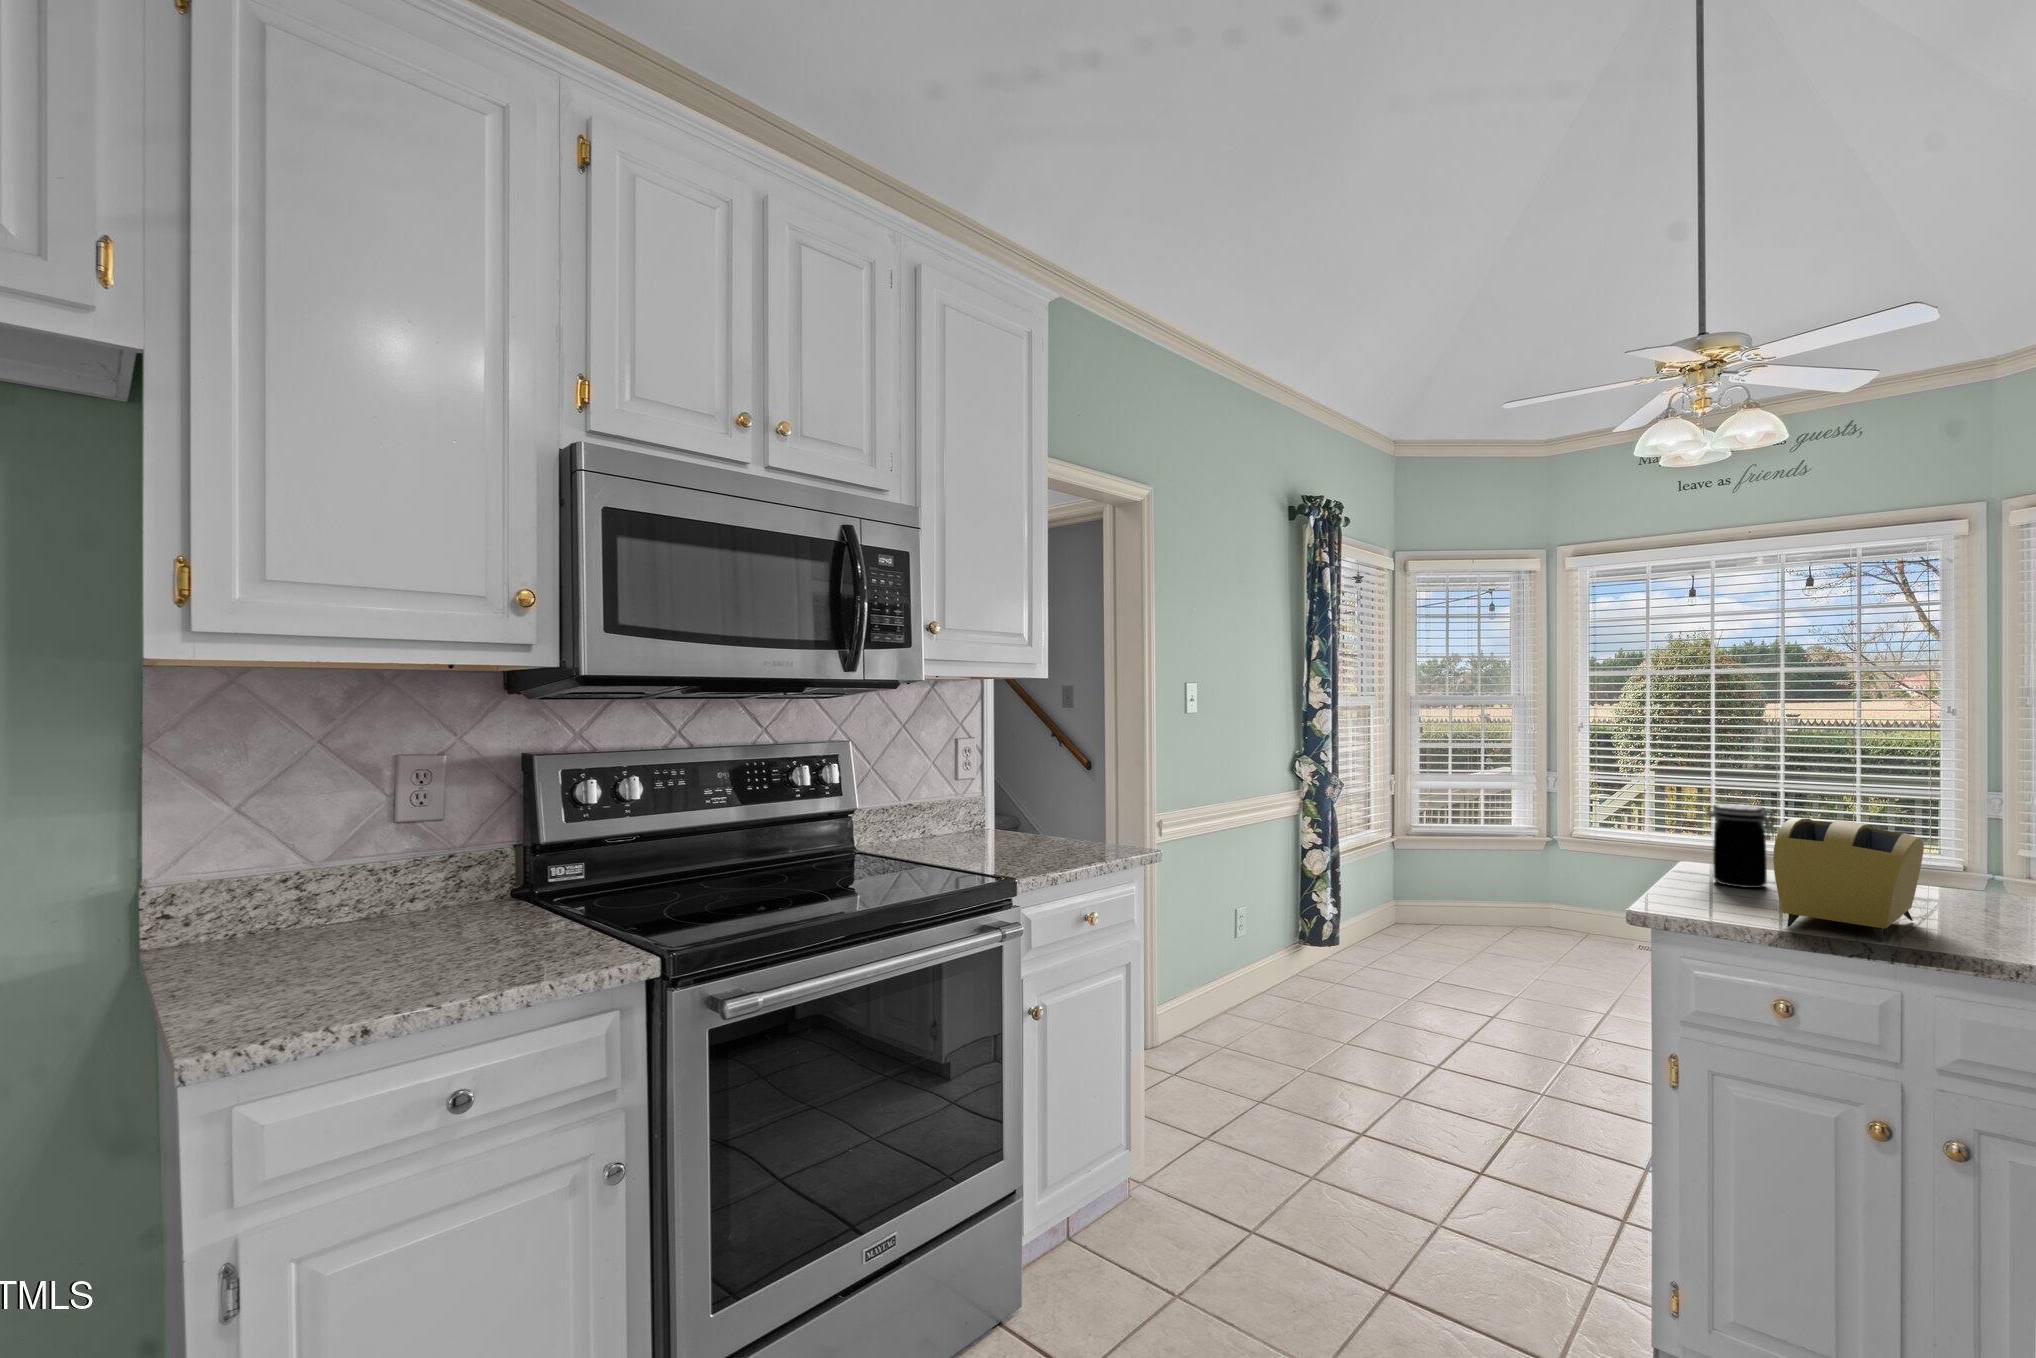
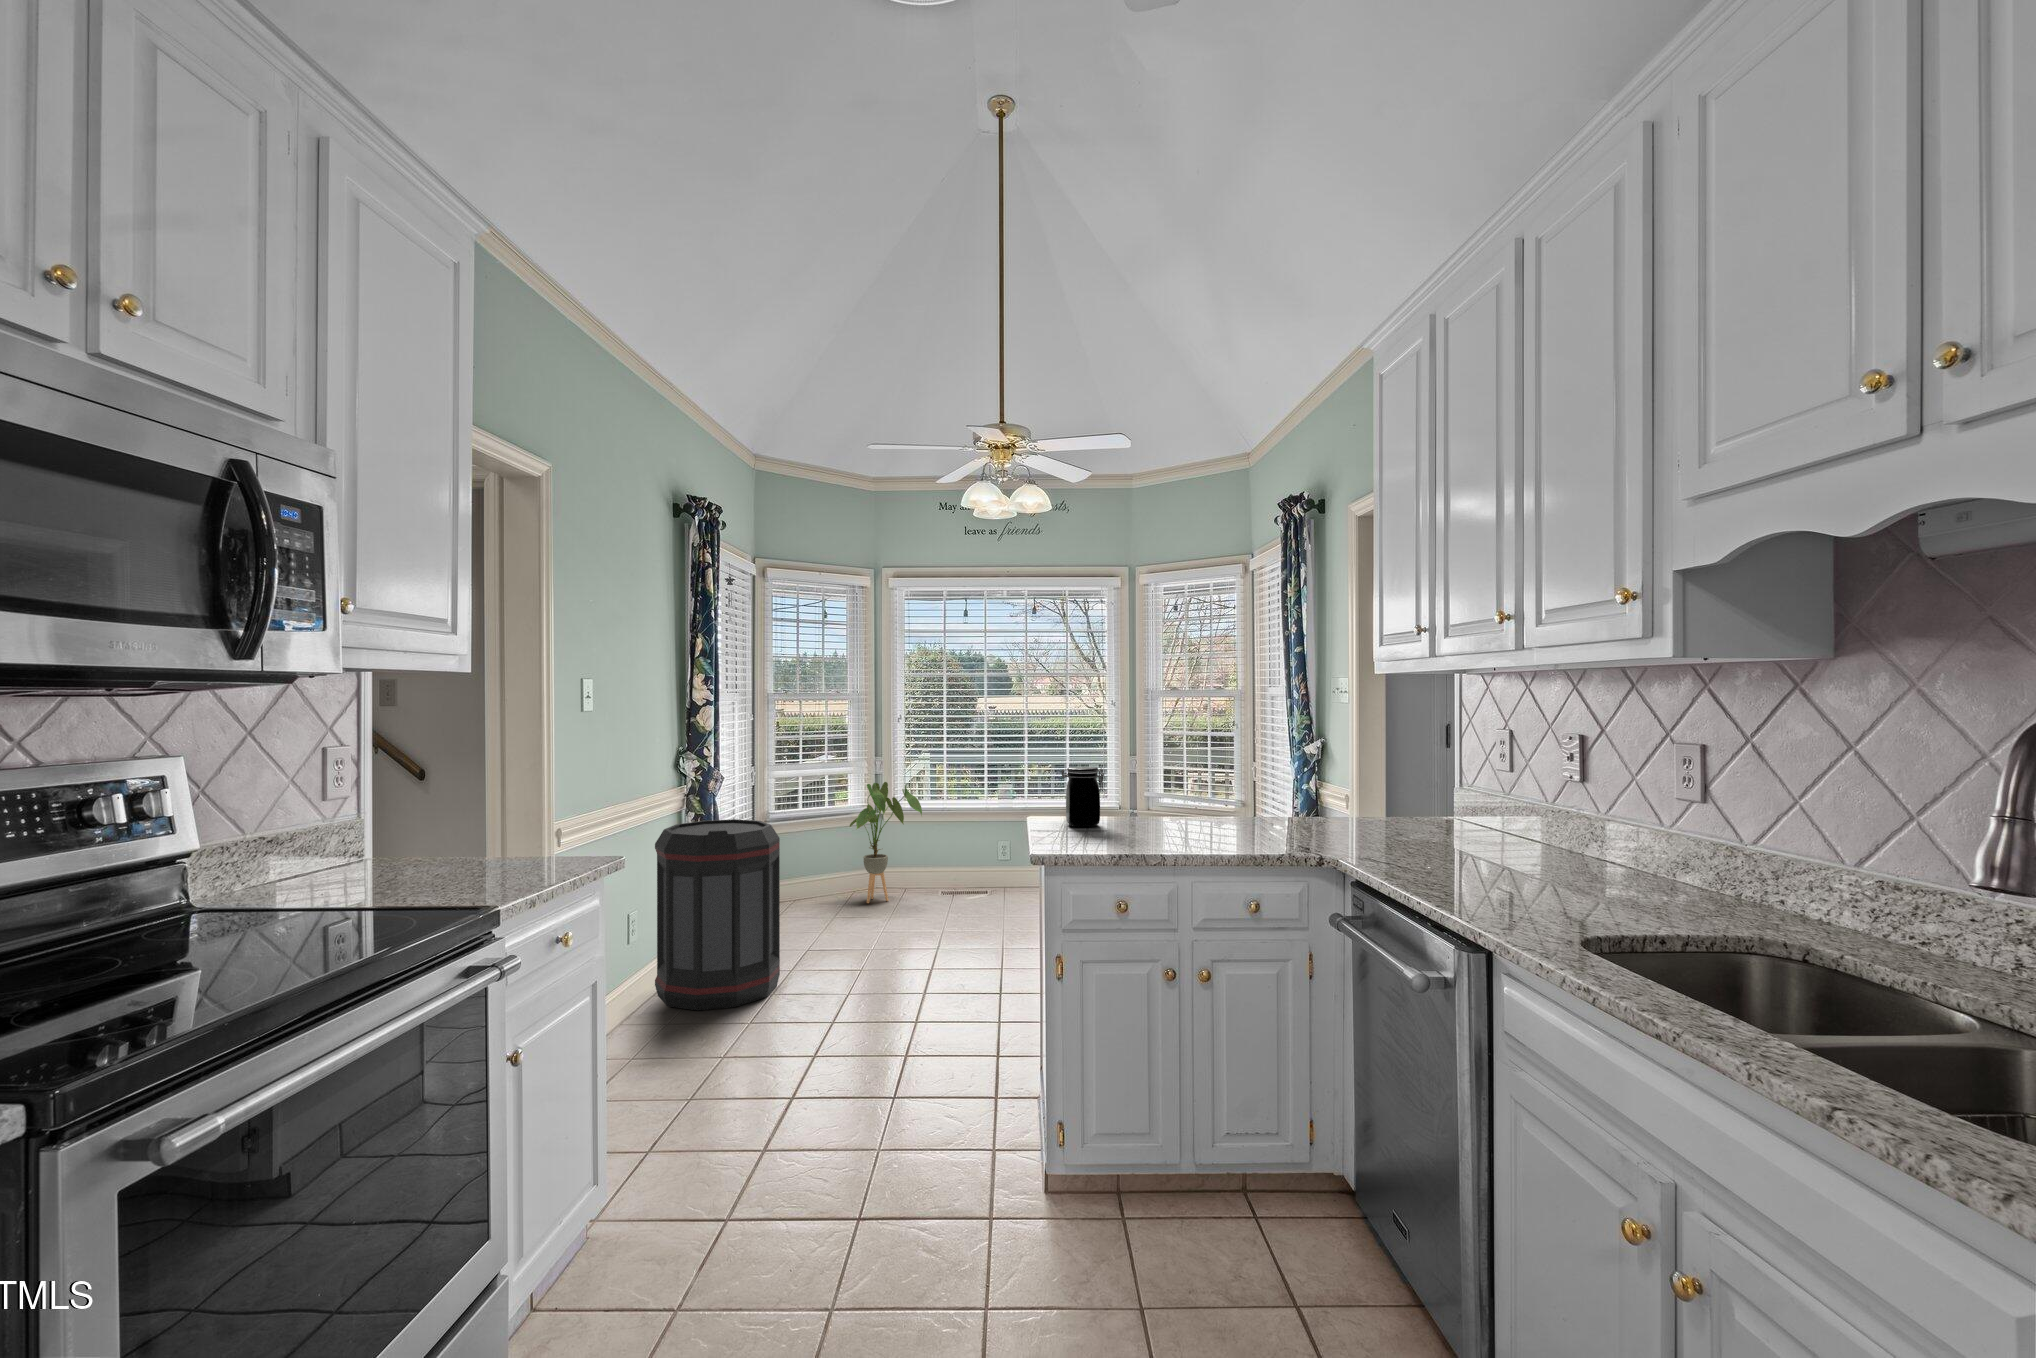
house plant: none [1507,802,1602,943] -> present [850,782,922,903]
toaster: present [1773,819,1924,942] -> none [1125,771,1196,850]
trash can: none [1264,826,1392,1022] -> present [655,819,780,1011]

